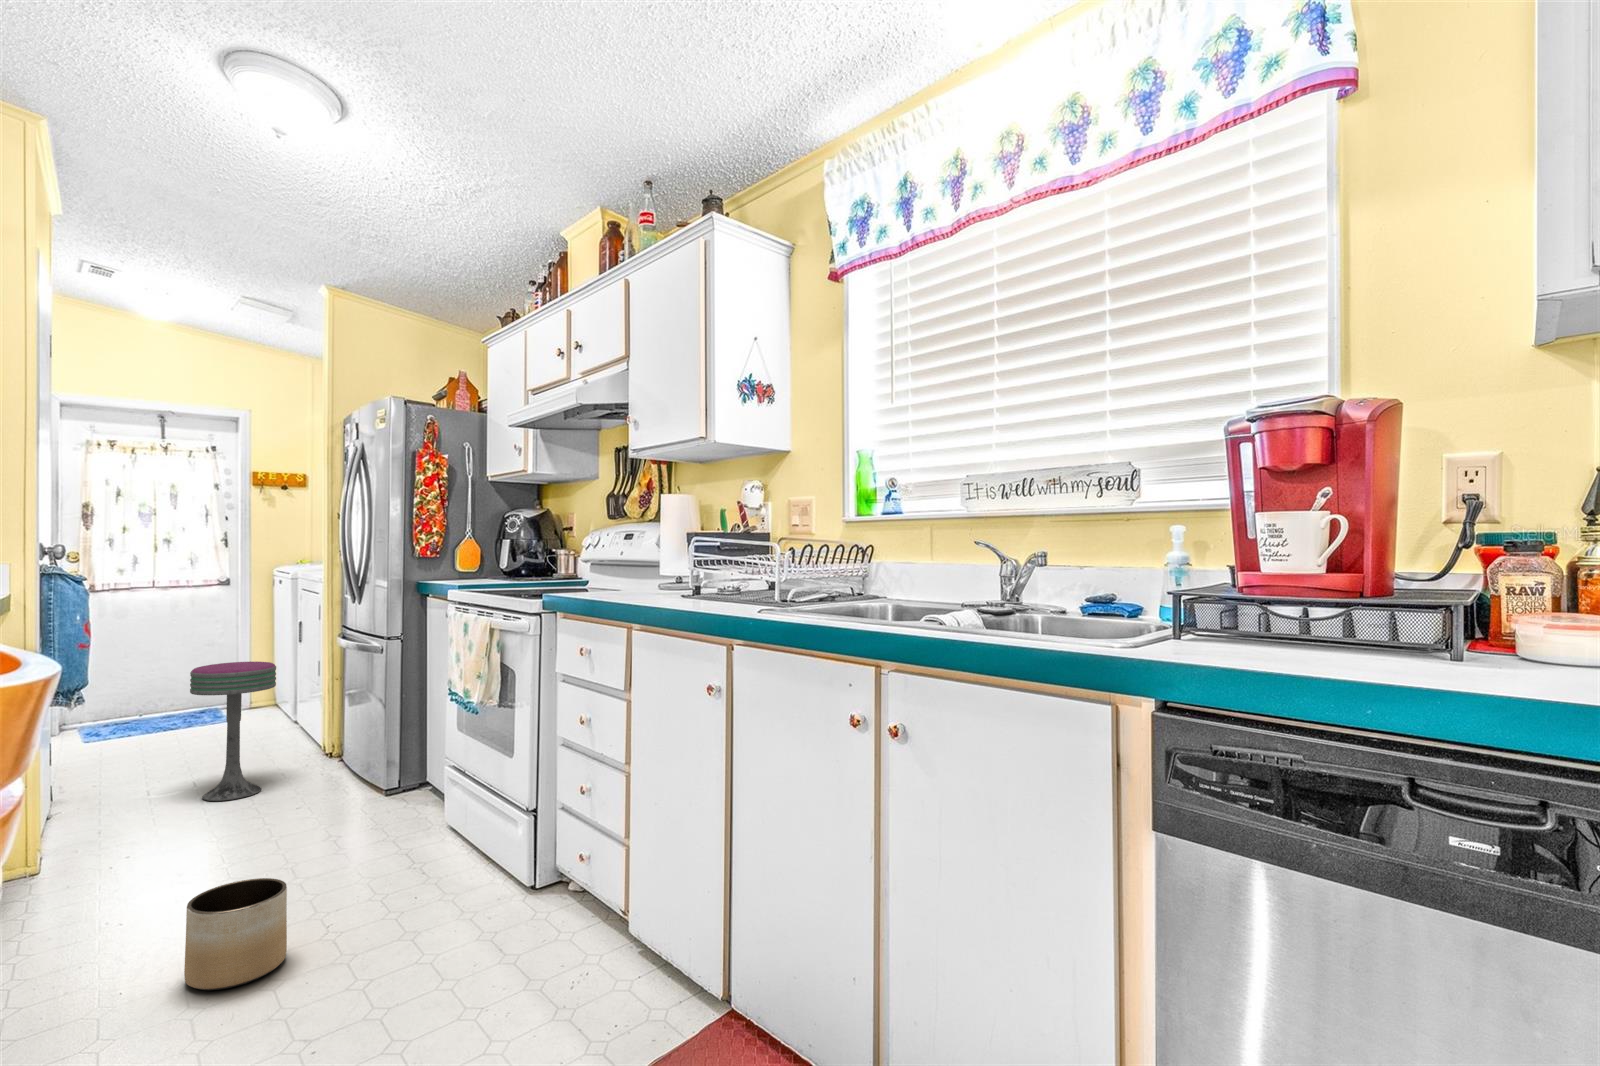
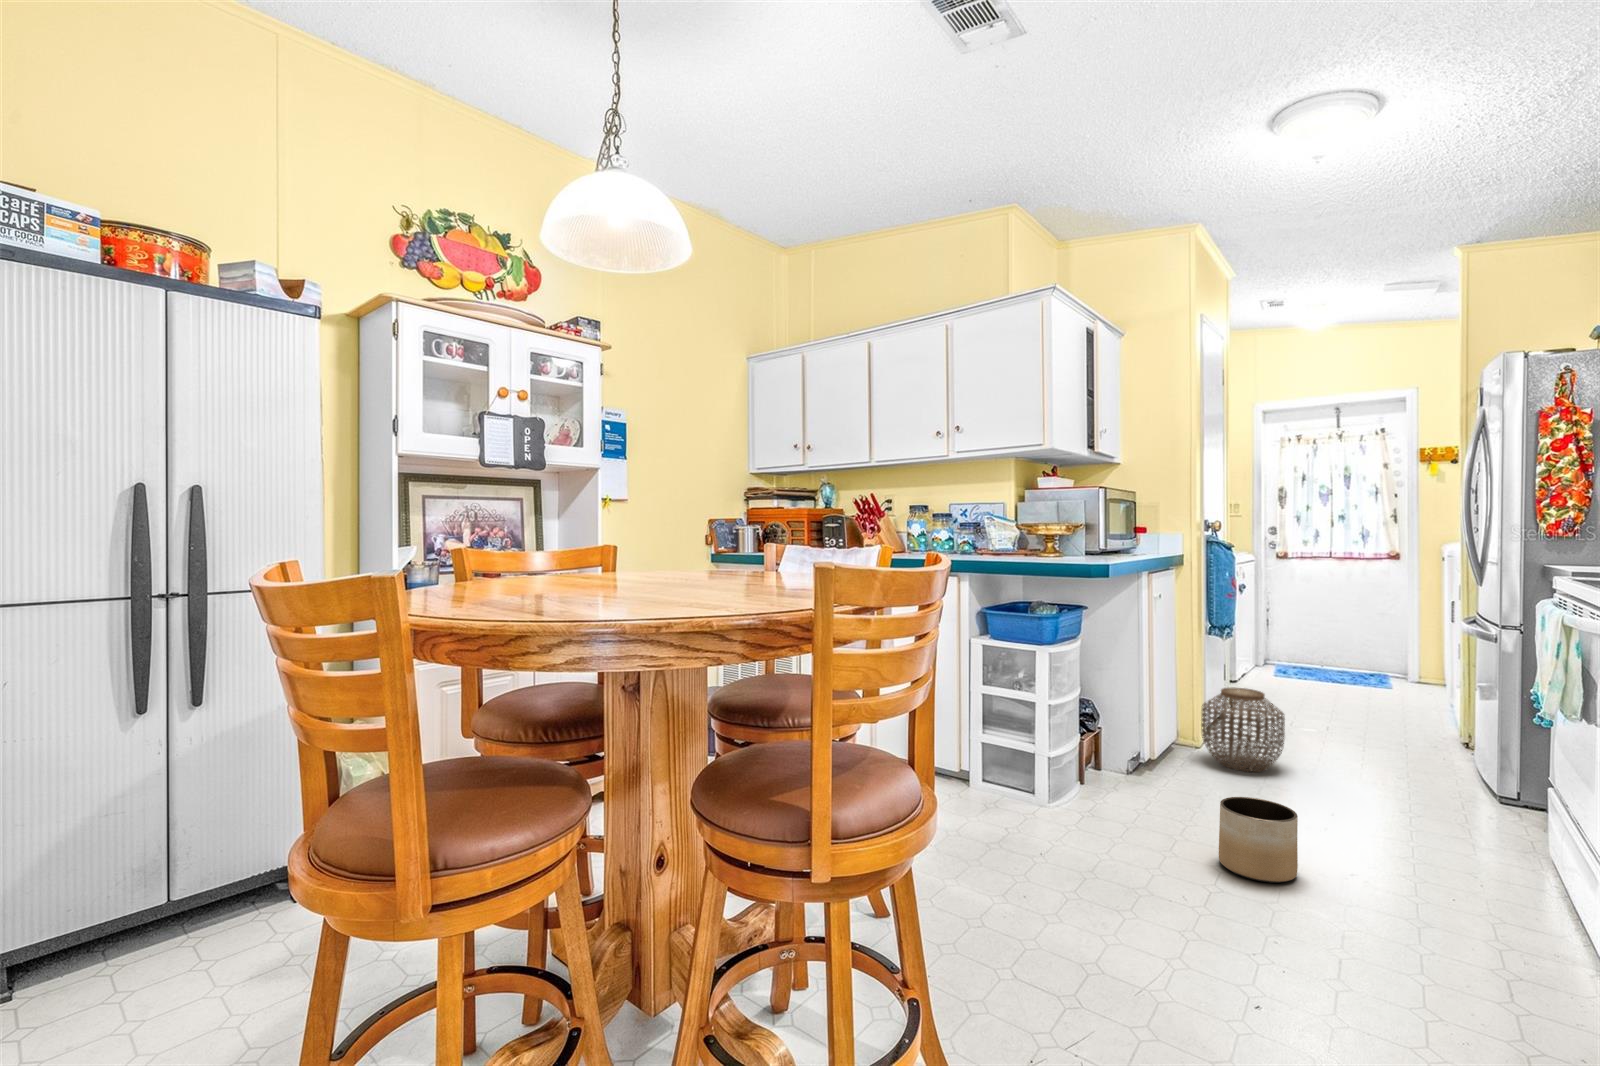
bar stool: present [190,661,276,801] -> none [1311,628,1390,754]
woven basket: none [64,756,186,868] -> present [1201,687,1285,772]

